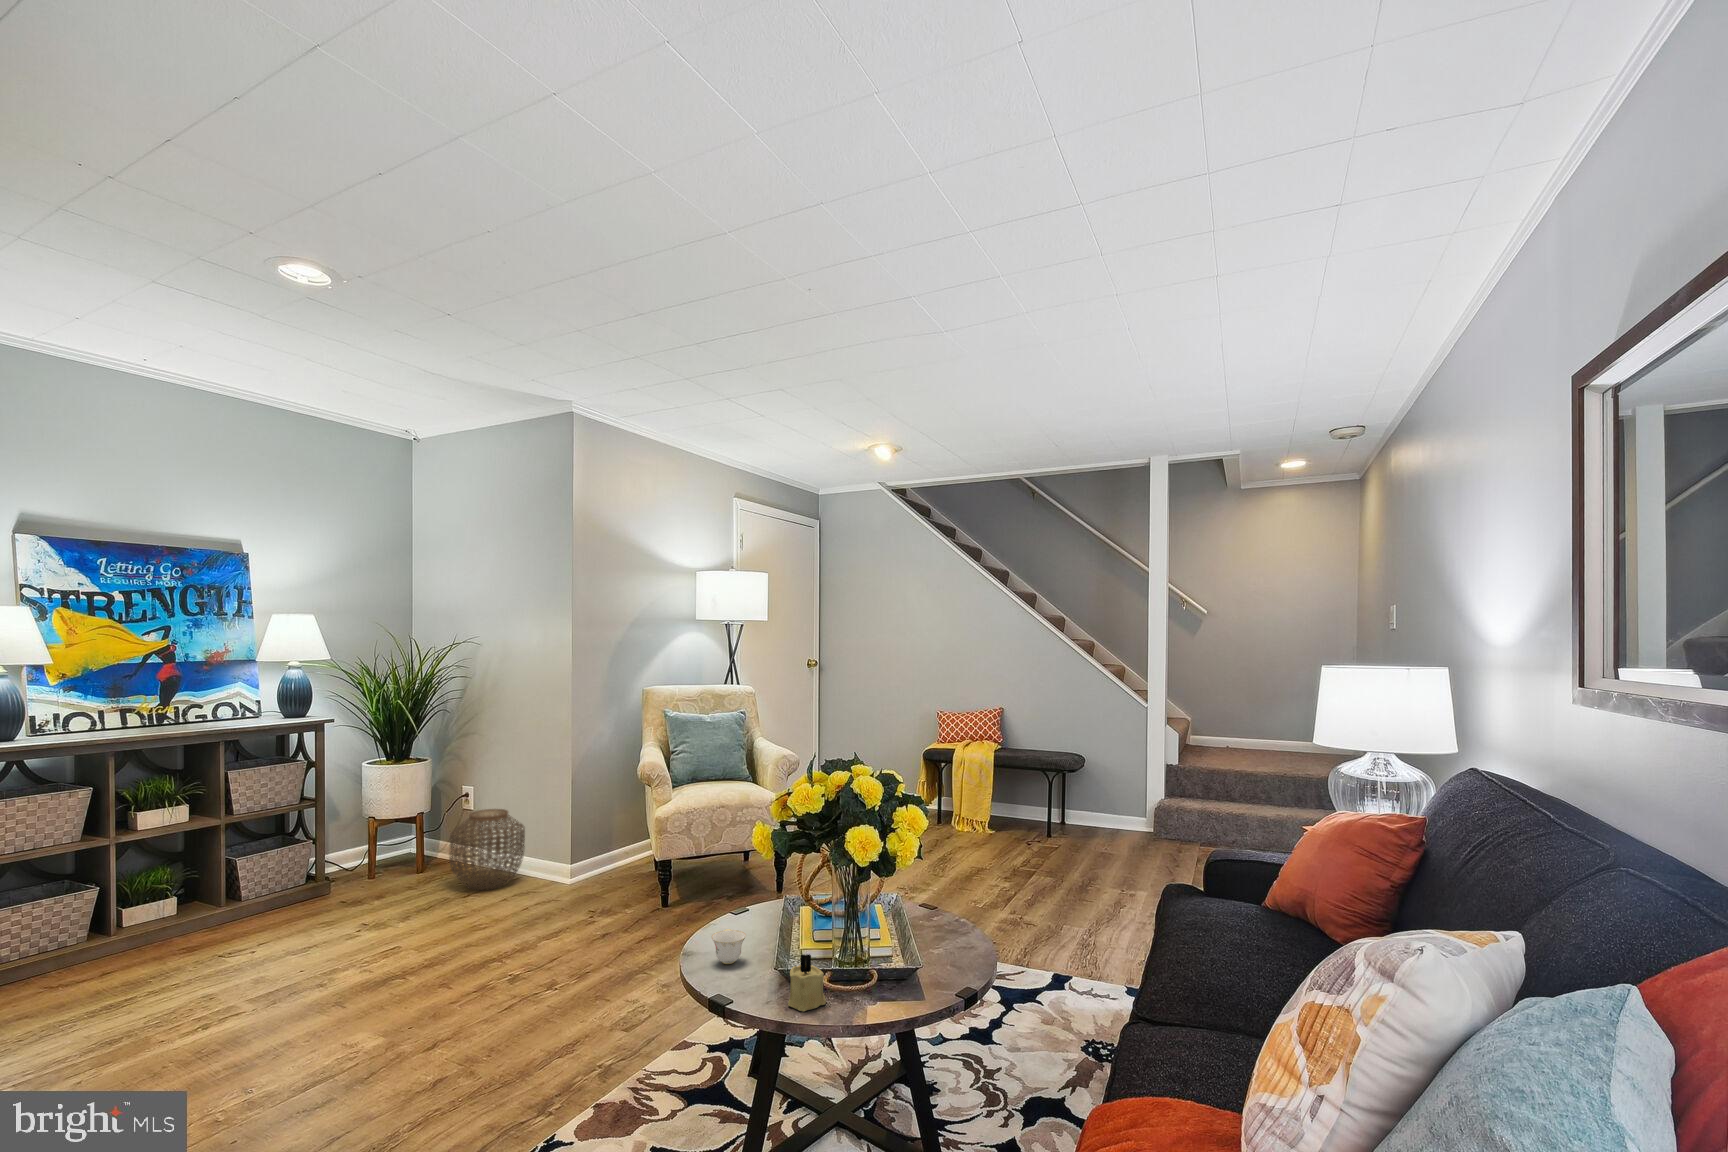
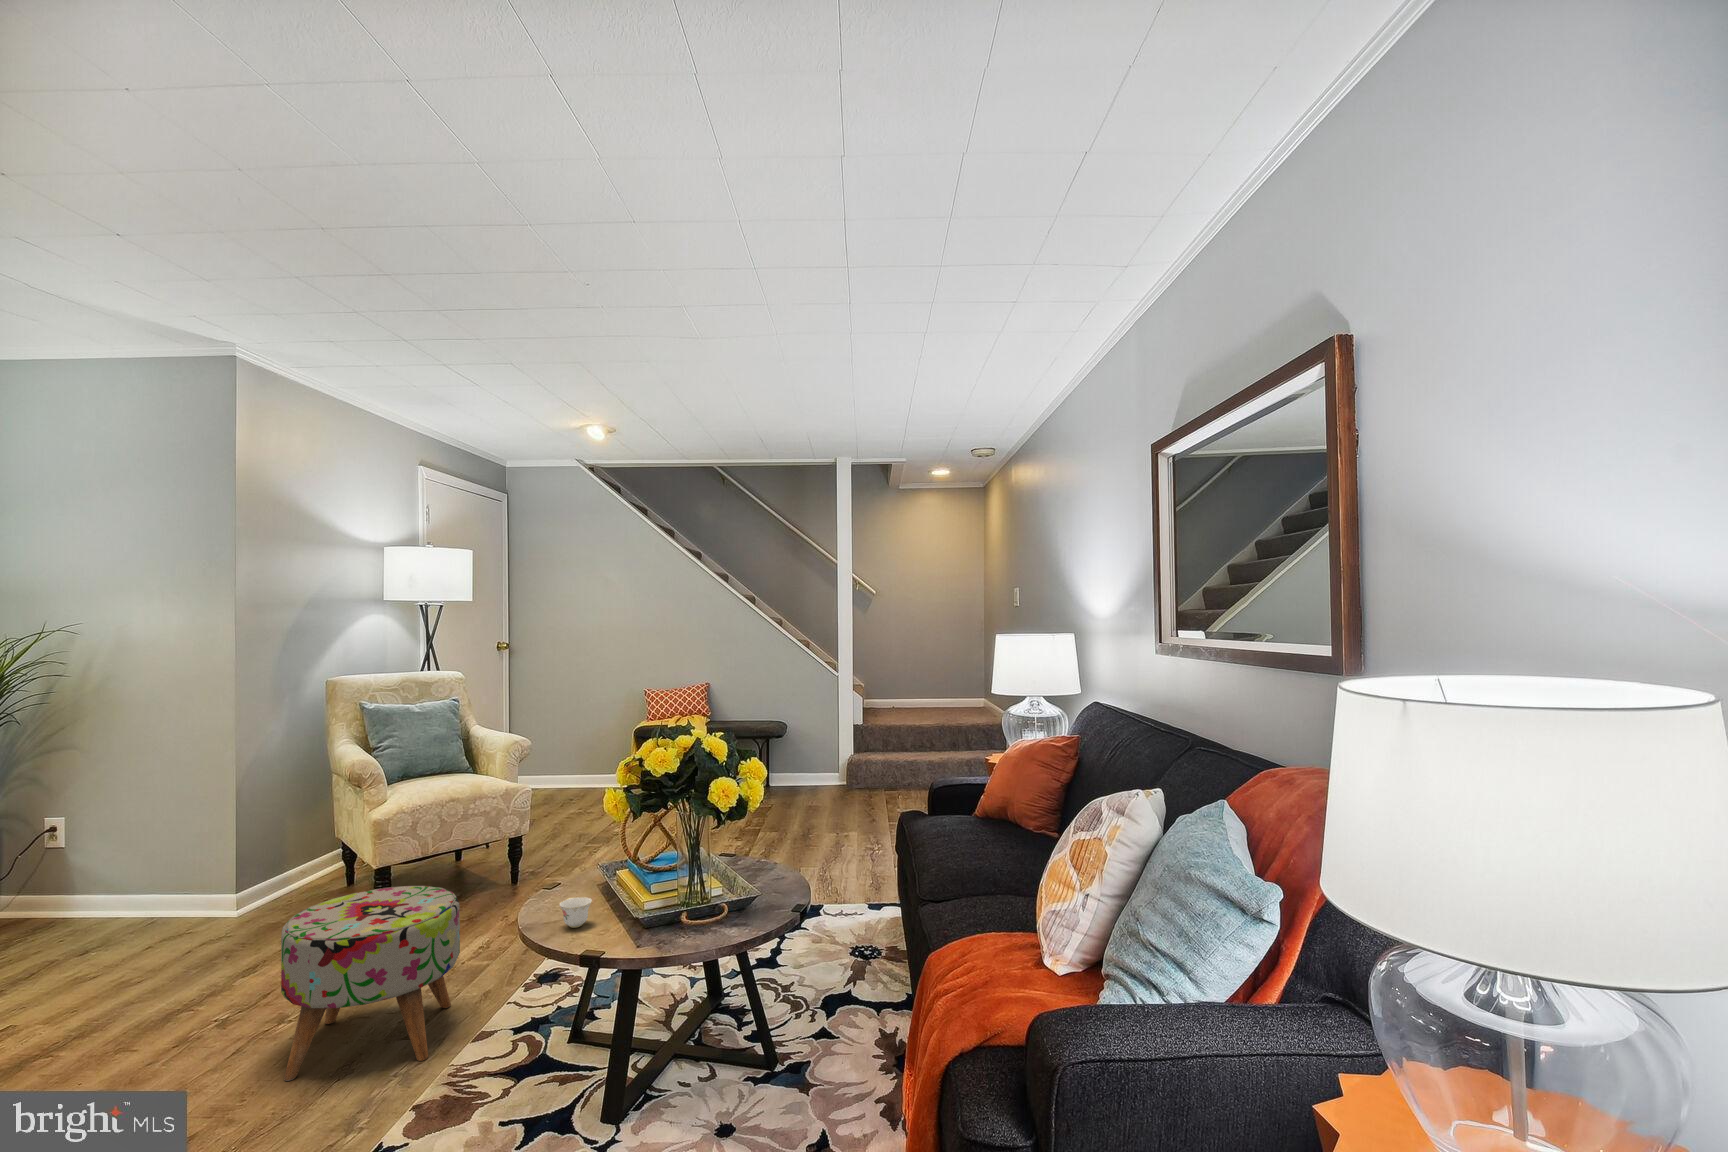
woven basket: present [450,809,525,890] -> none [75,842,183,942]
ottoman: none [507,882,671,1065] -> present [281,886,460,1081]
candle: present [788,954,826,1011] -> none [658,898,690,946]

